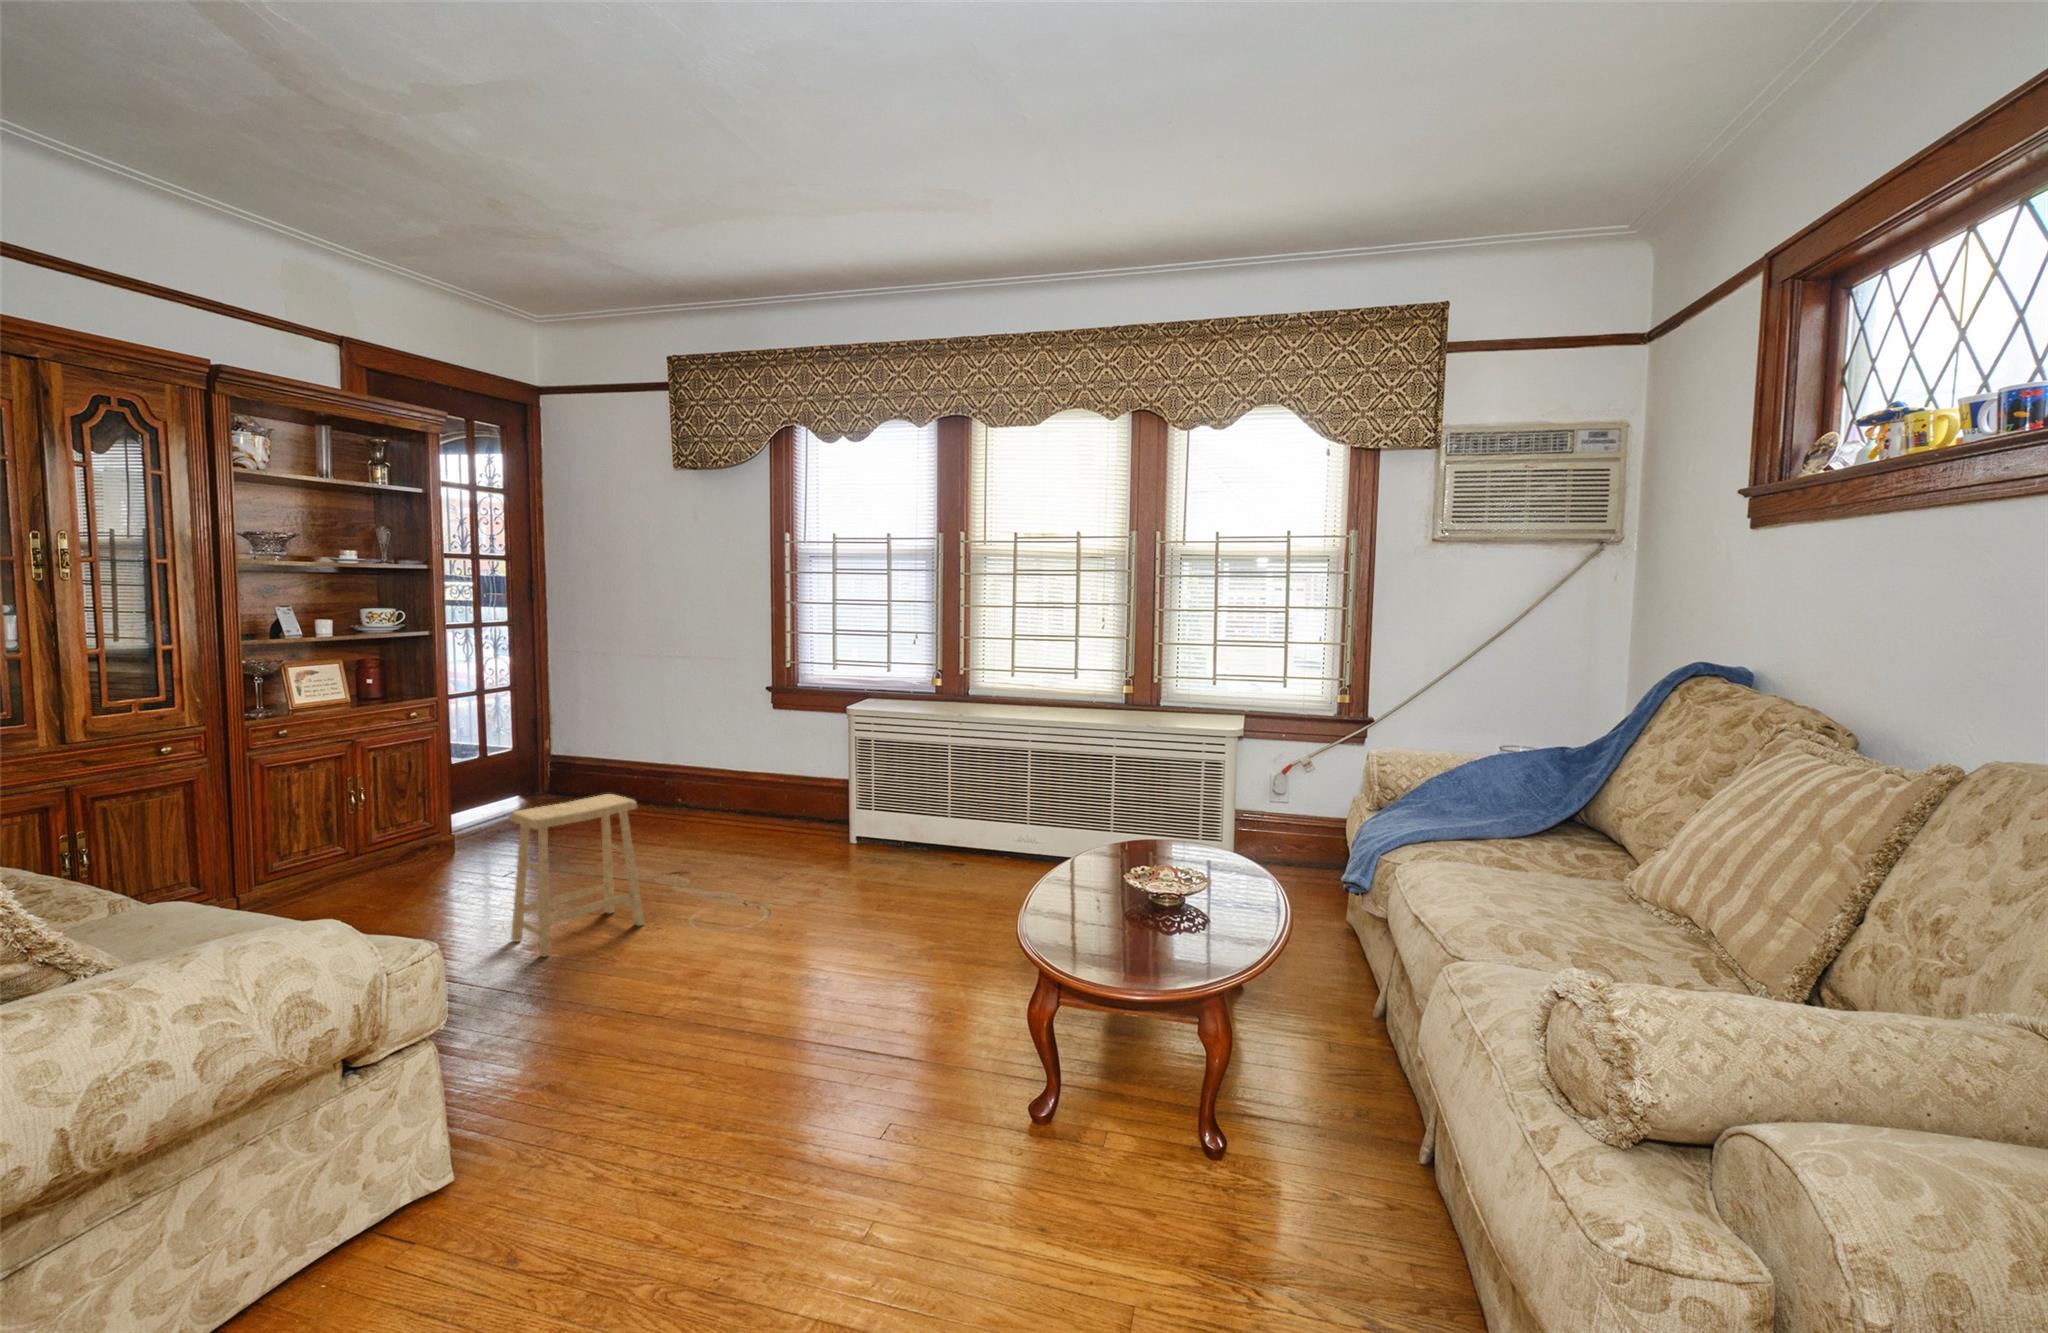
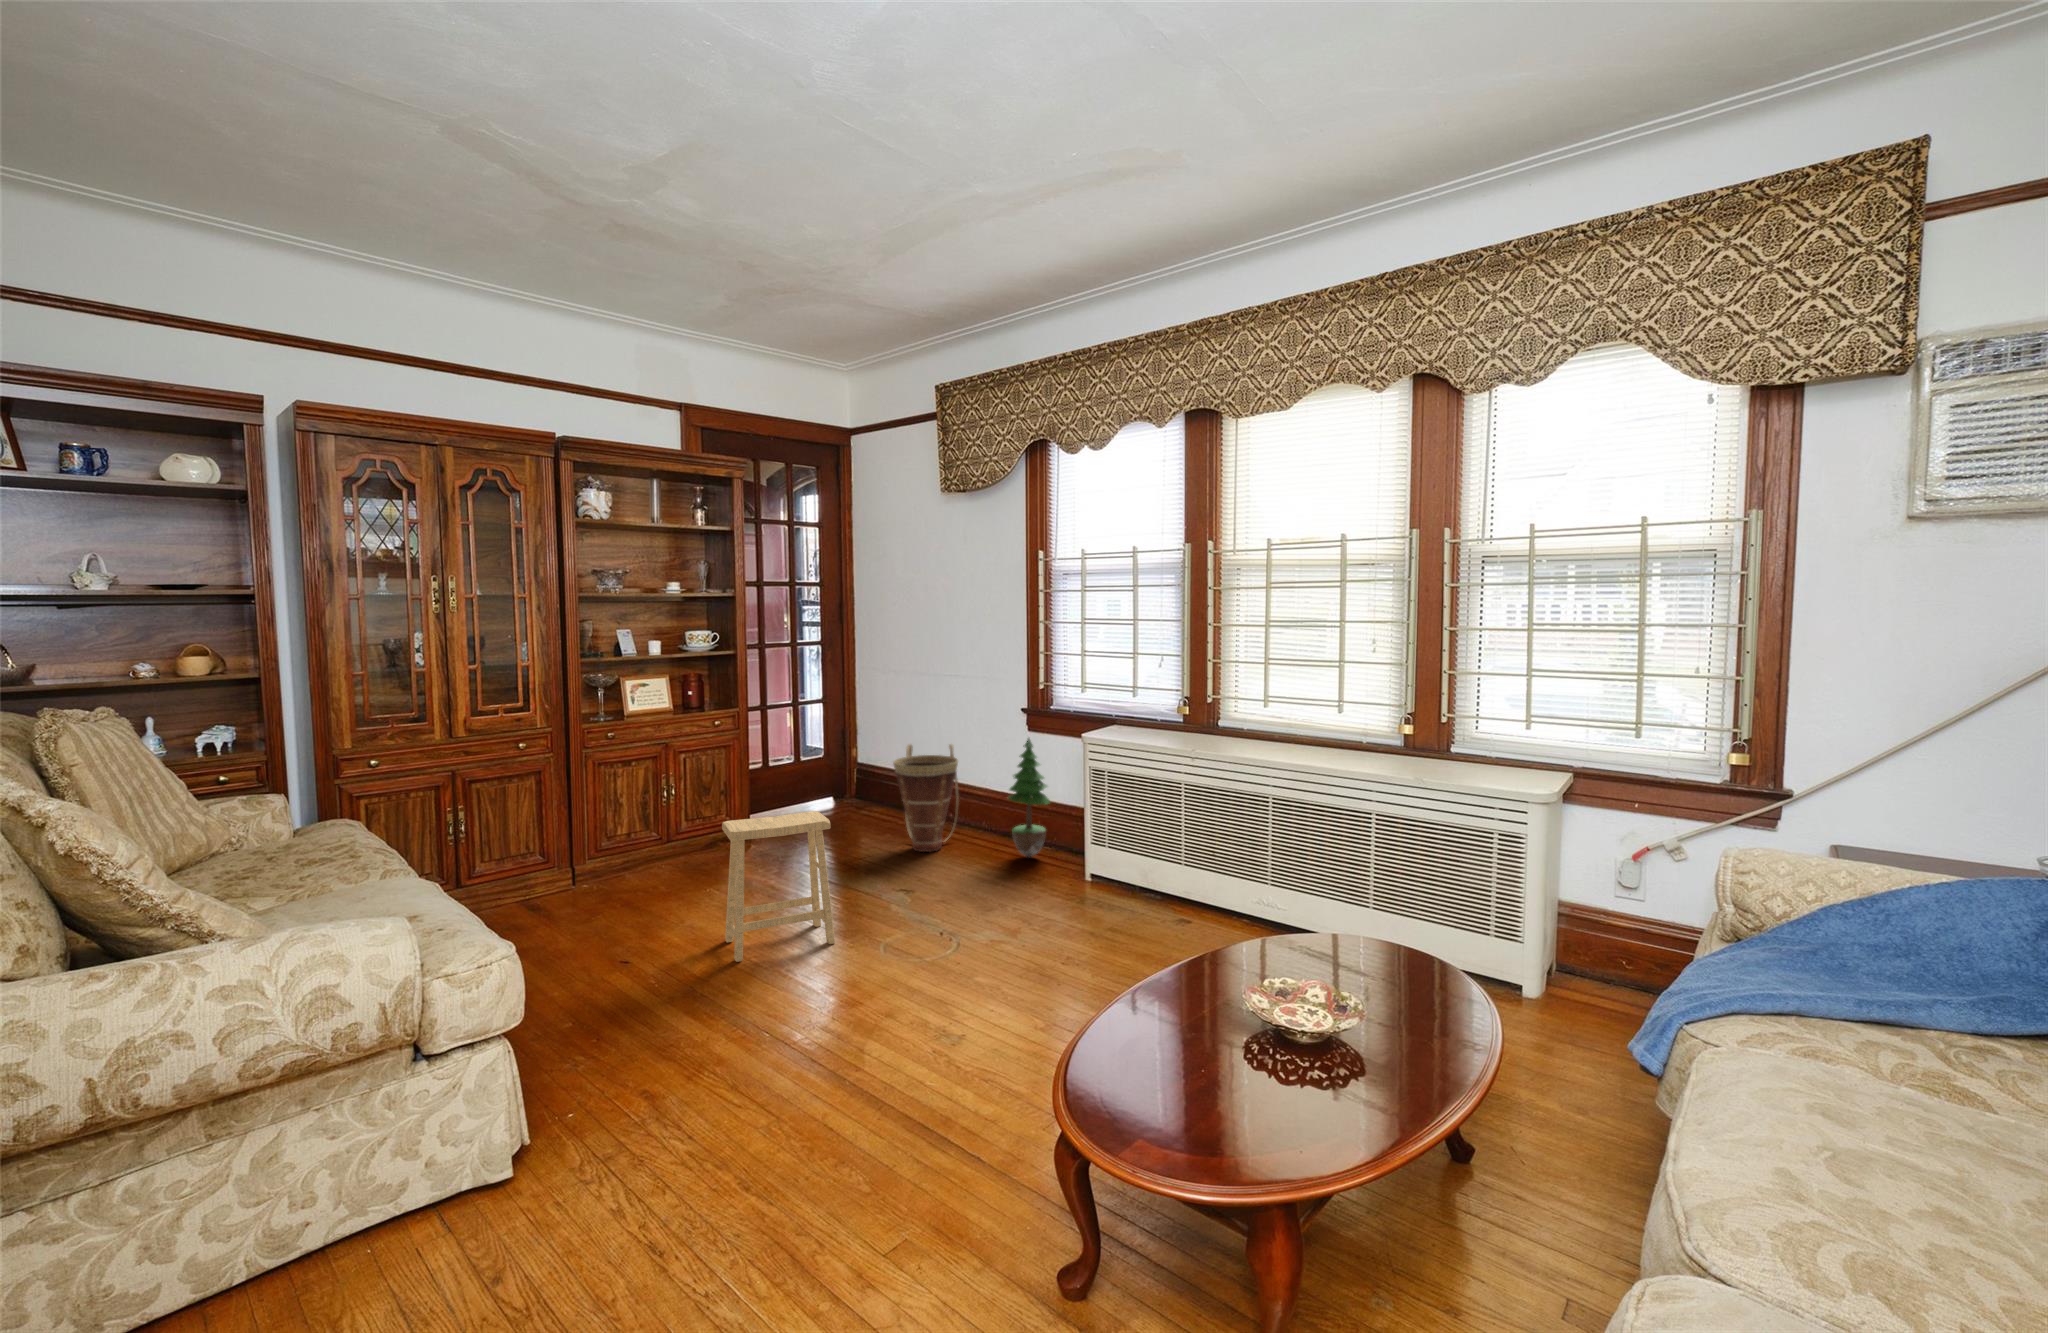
potted tree: none [765,711,809,828] -> present [1008,738,1050,857]
basket: none [637,725,709,835] -> present [893,744,959,852]

